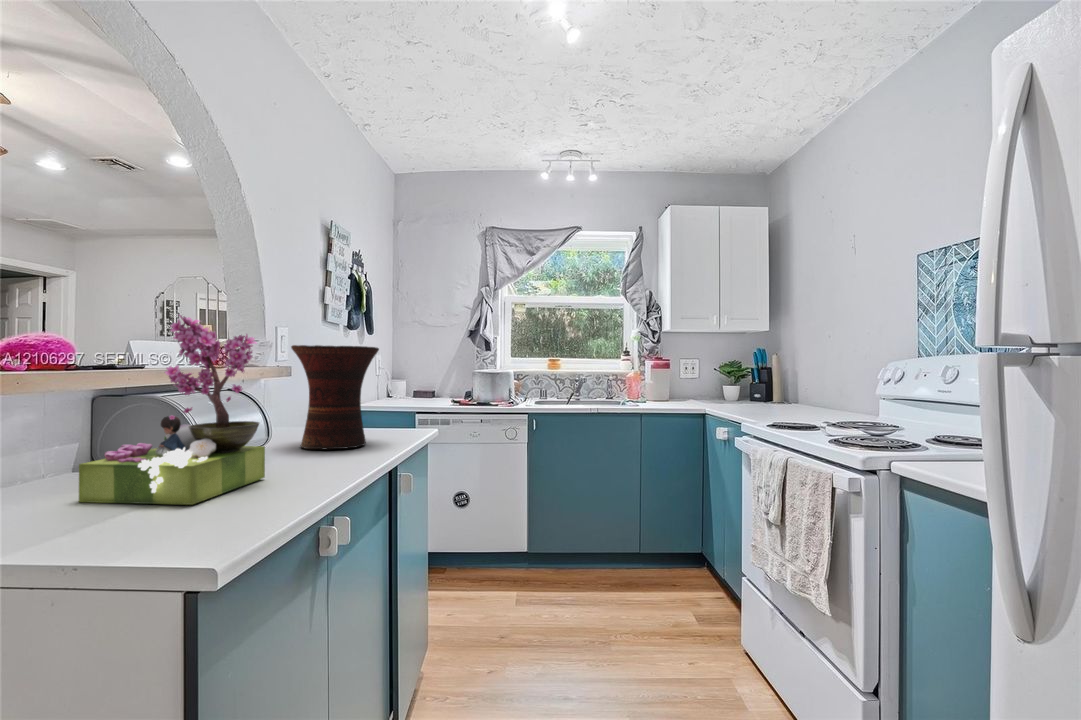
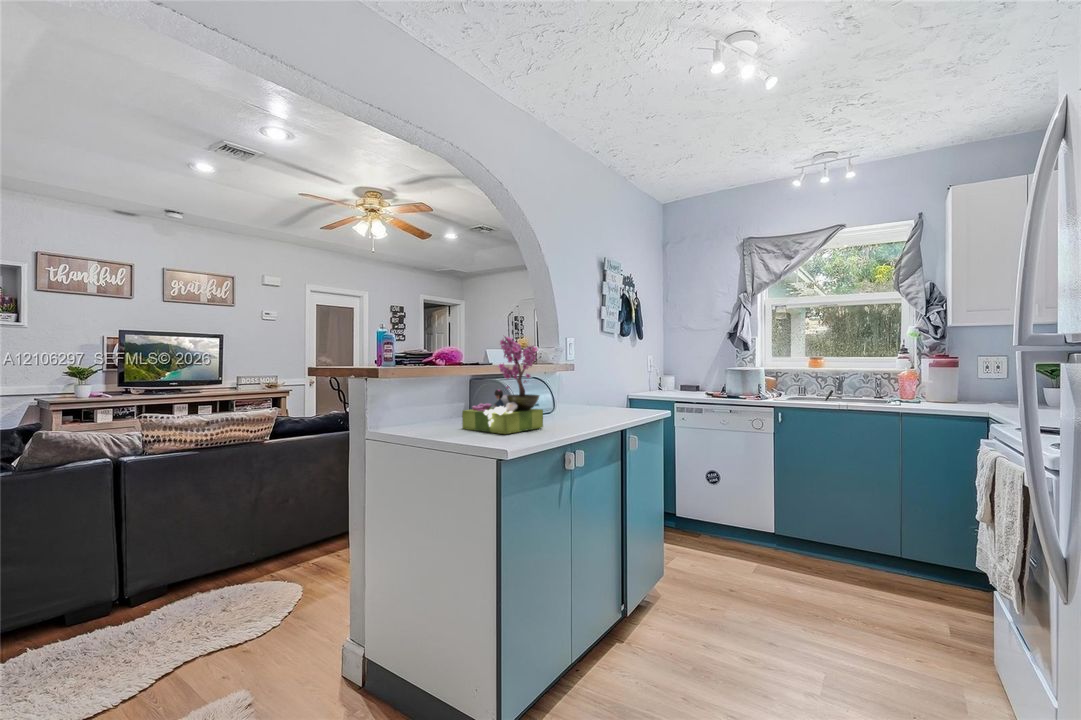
vase: present [291,345,379,449] -> none [566,350,621,418]

